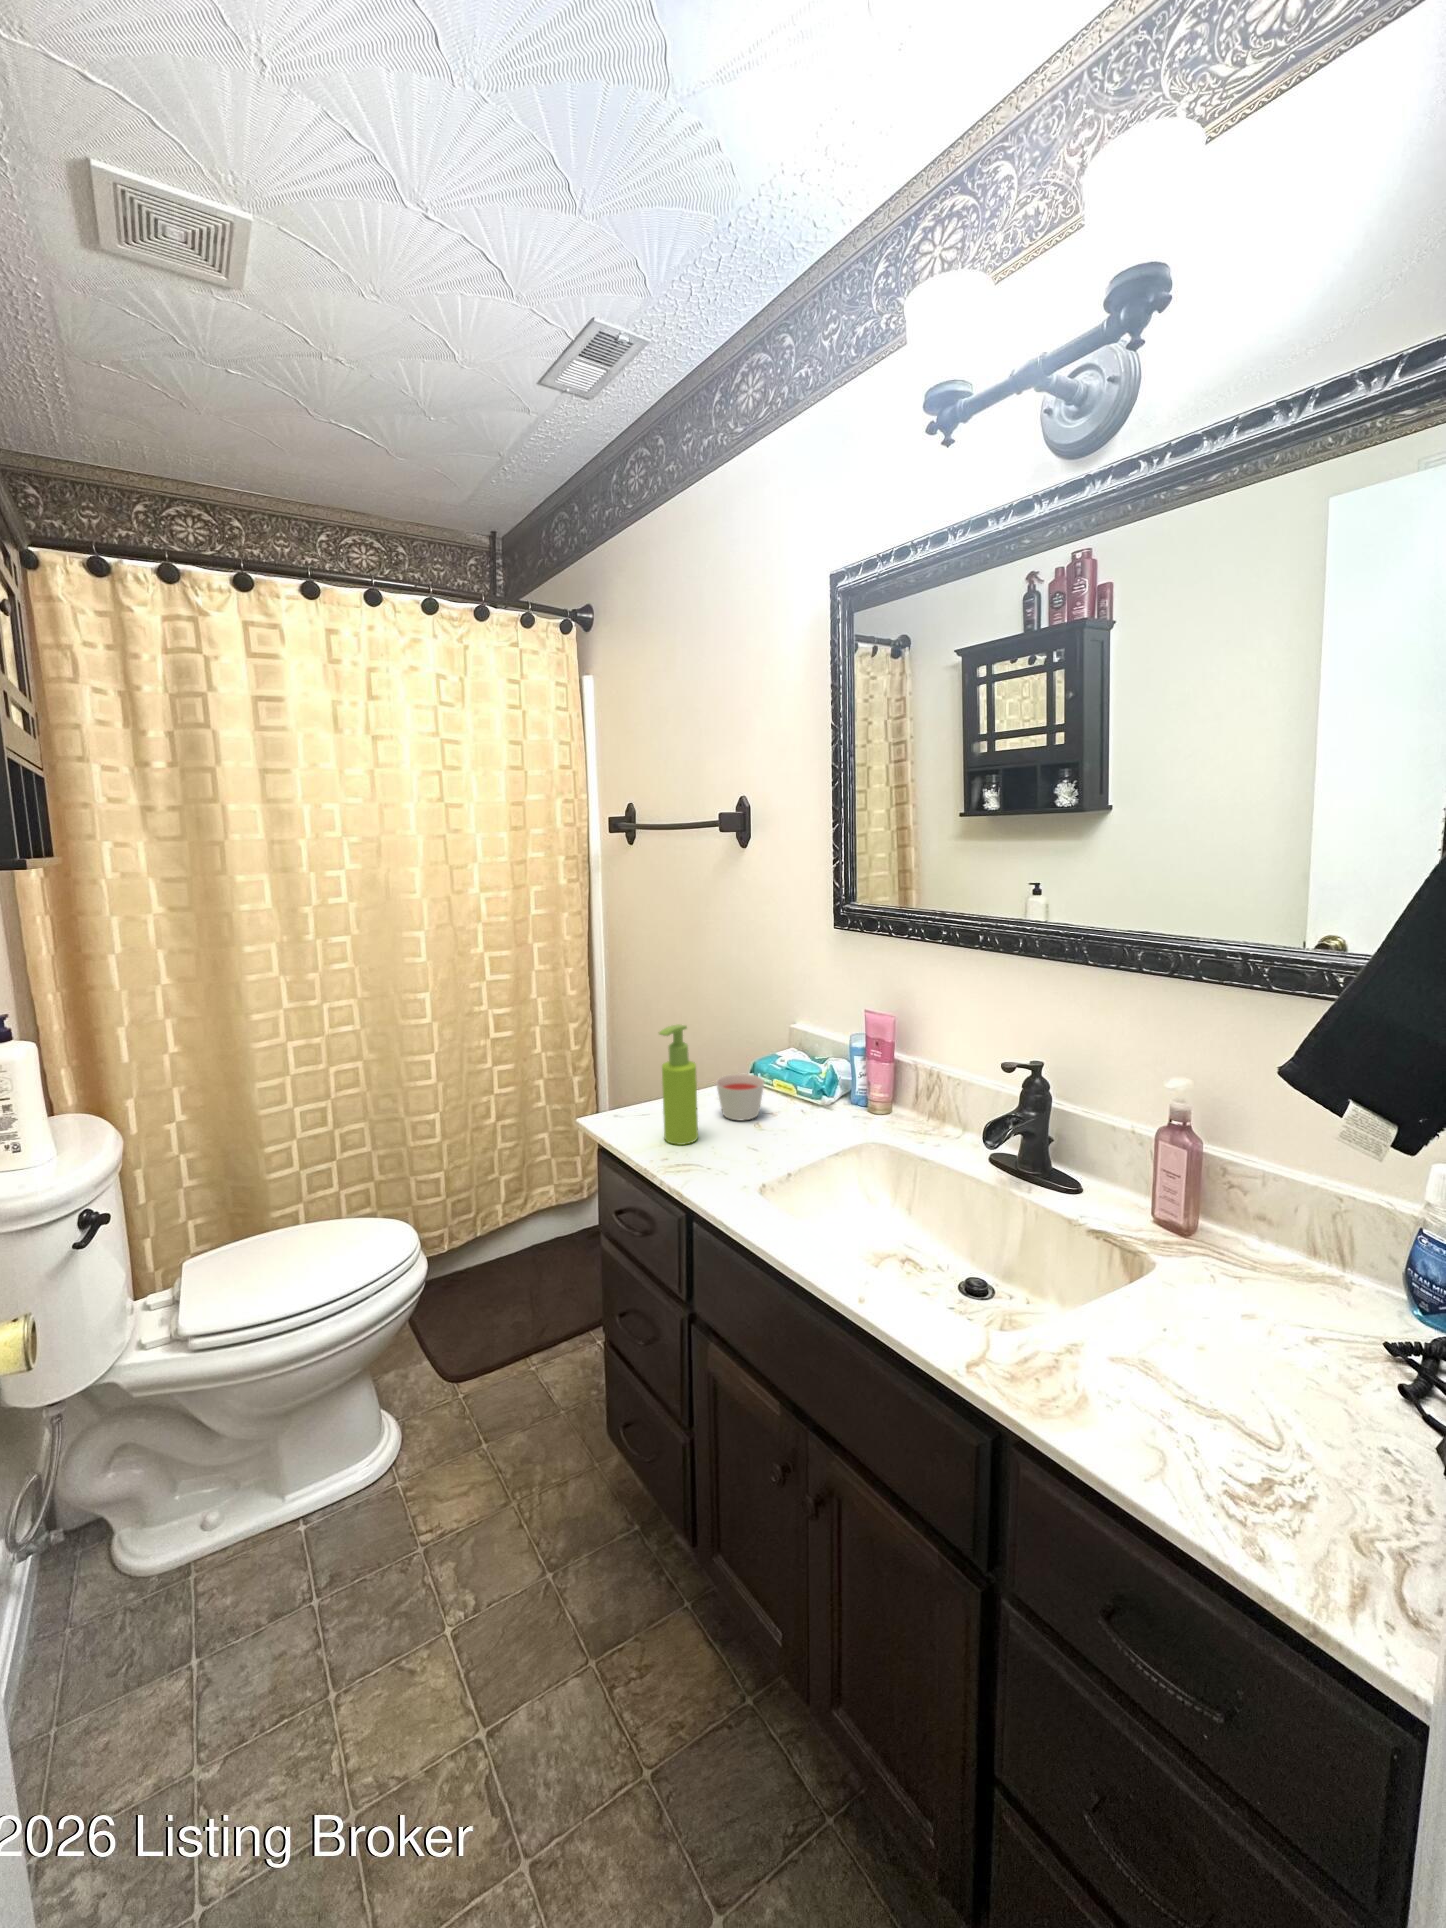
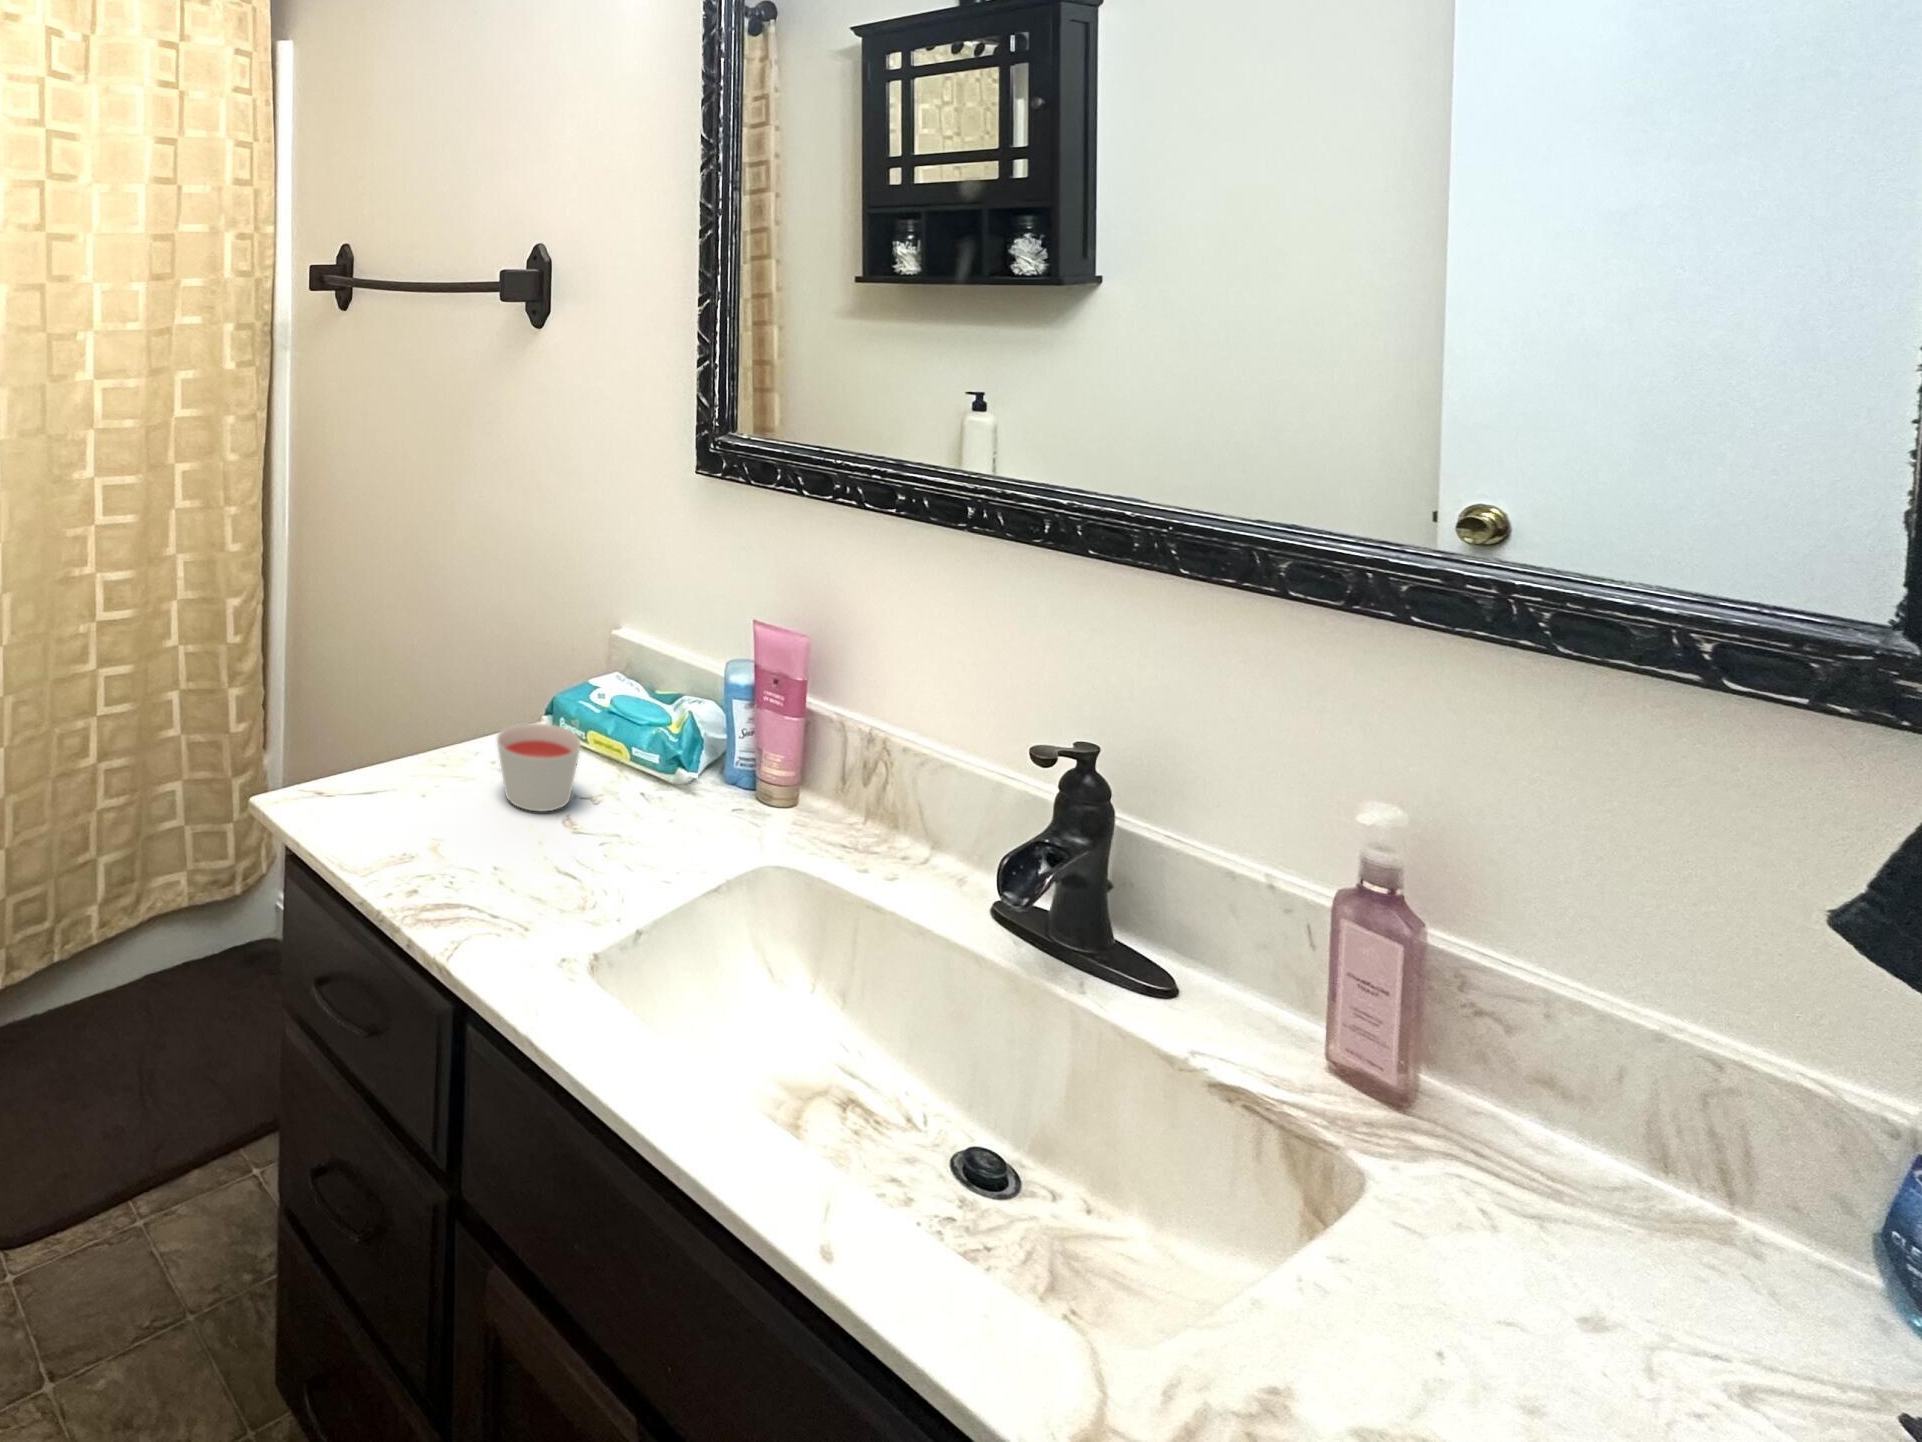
soap dispenser: present [659,1024,698,1145] -> none [408,641,470,861]

